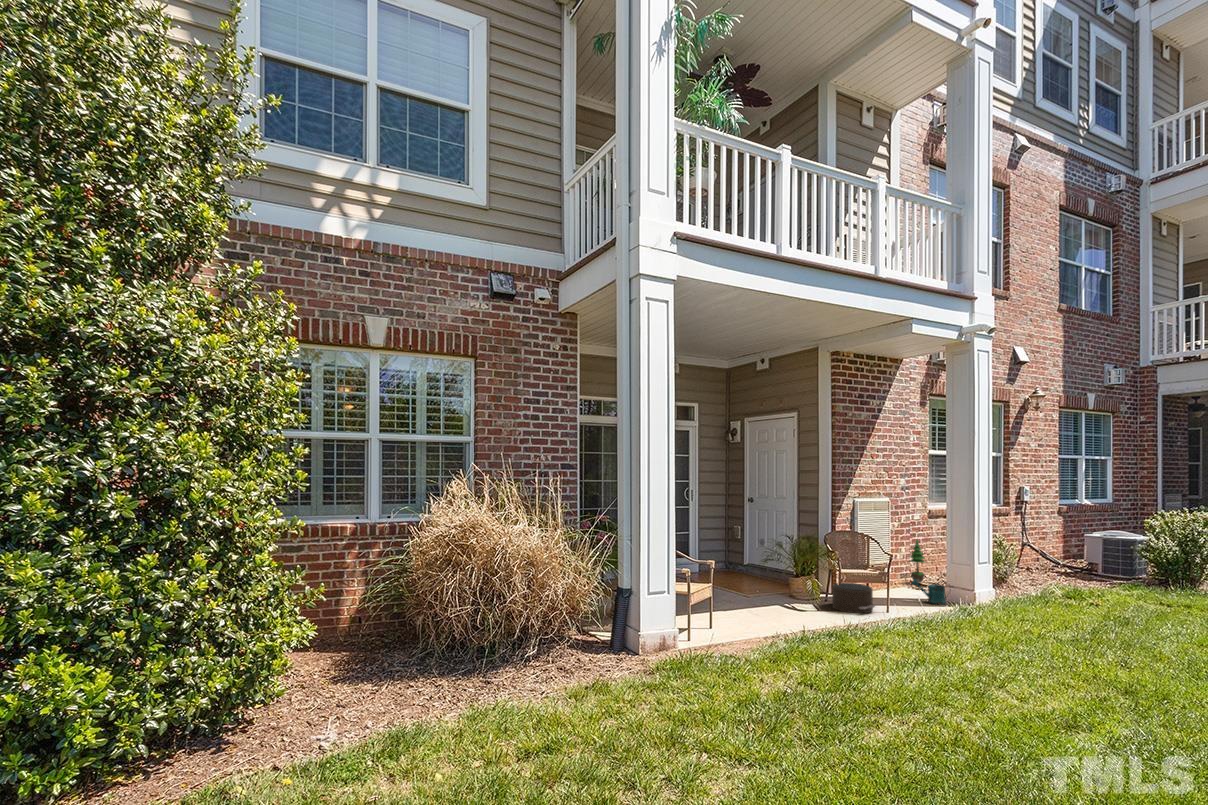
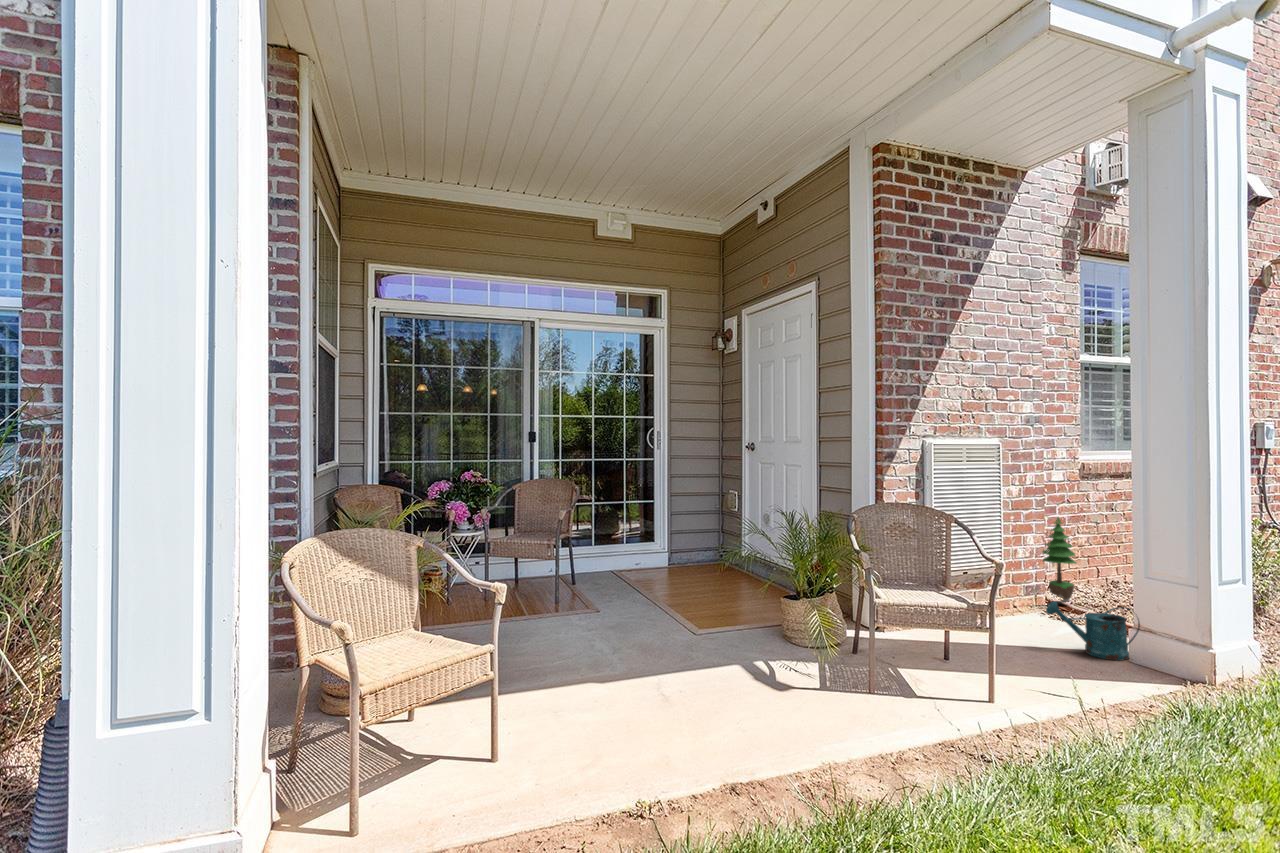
pouf: present [825,583,875,613] -> none [837,611,956,688]

